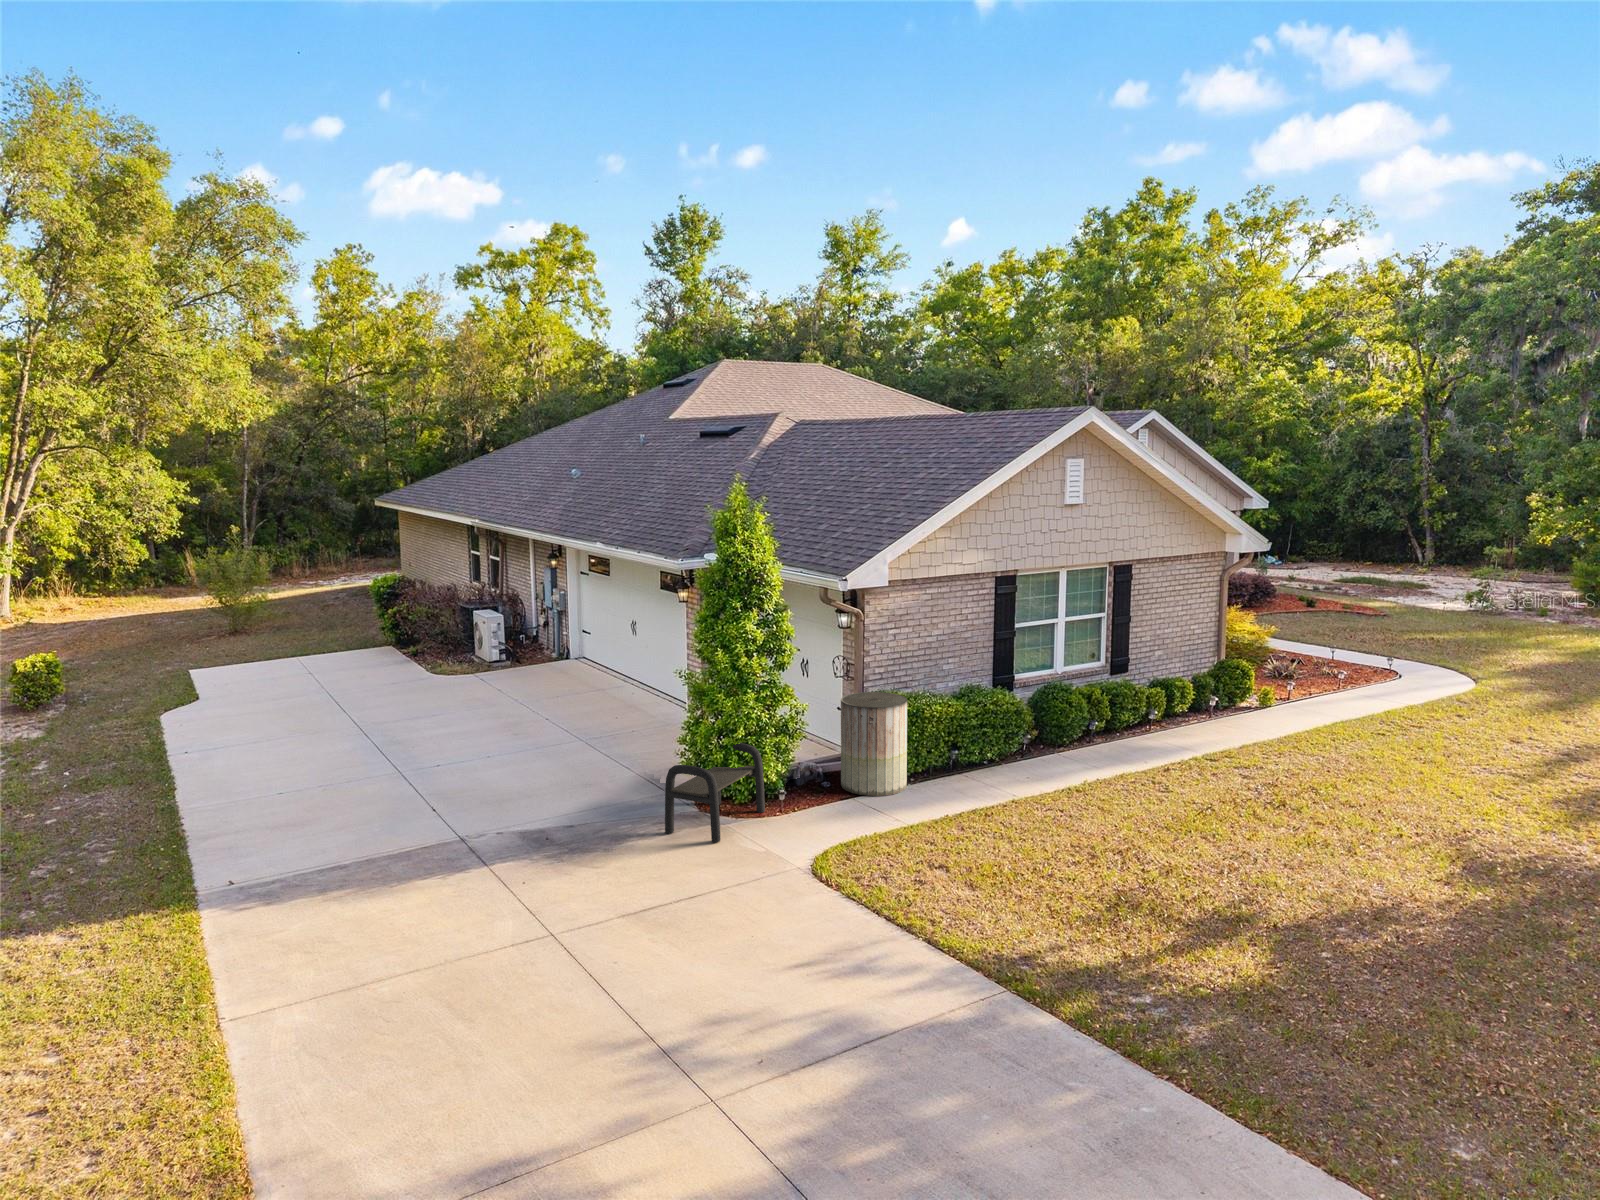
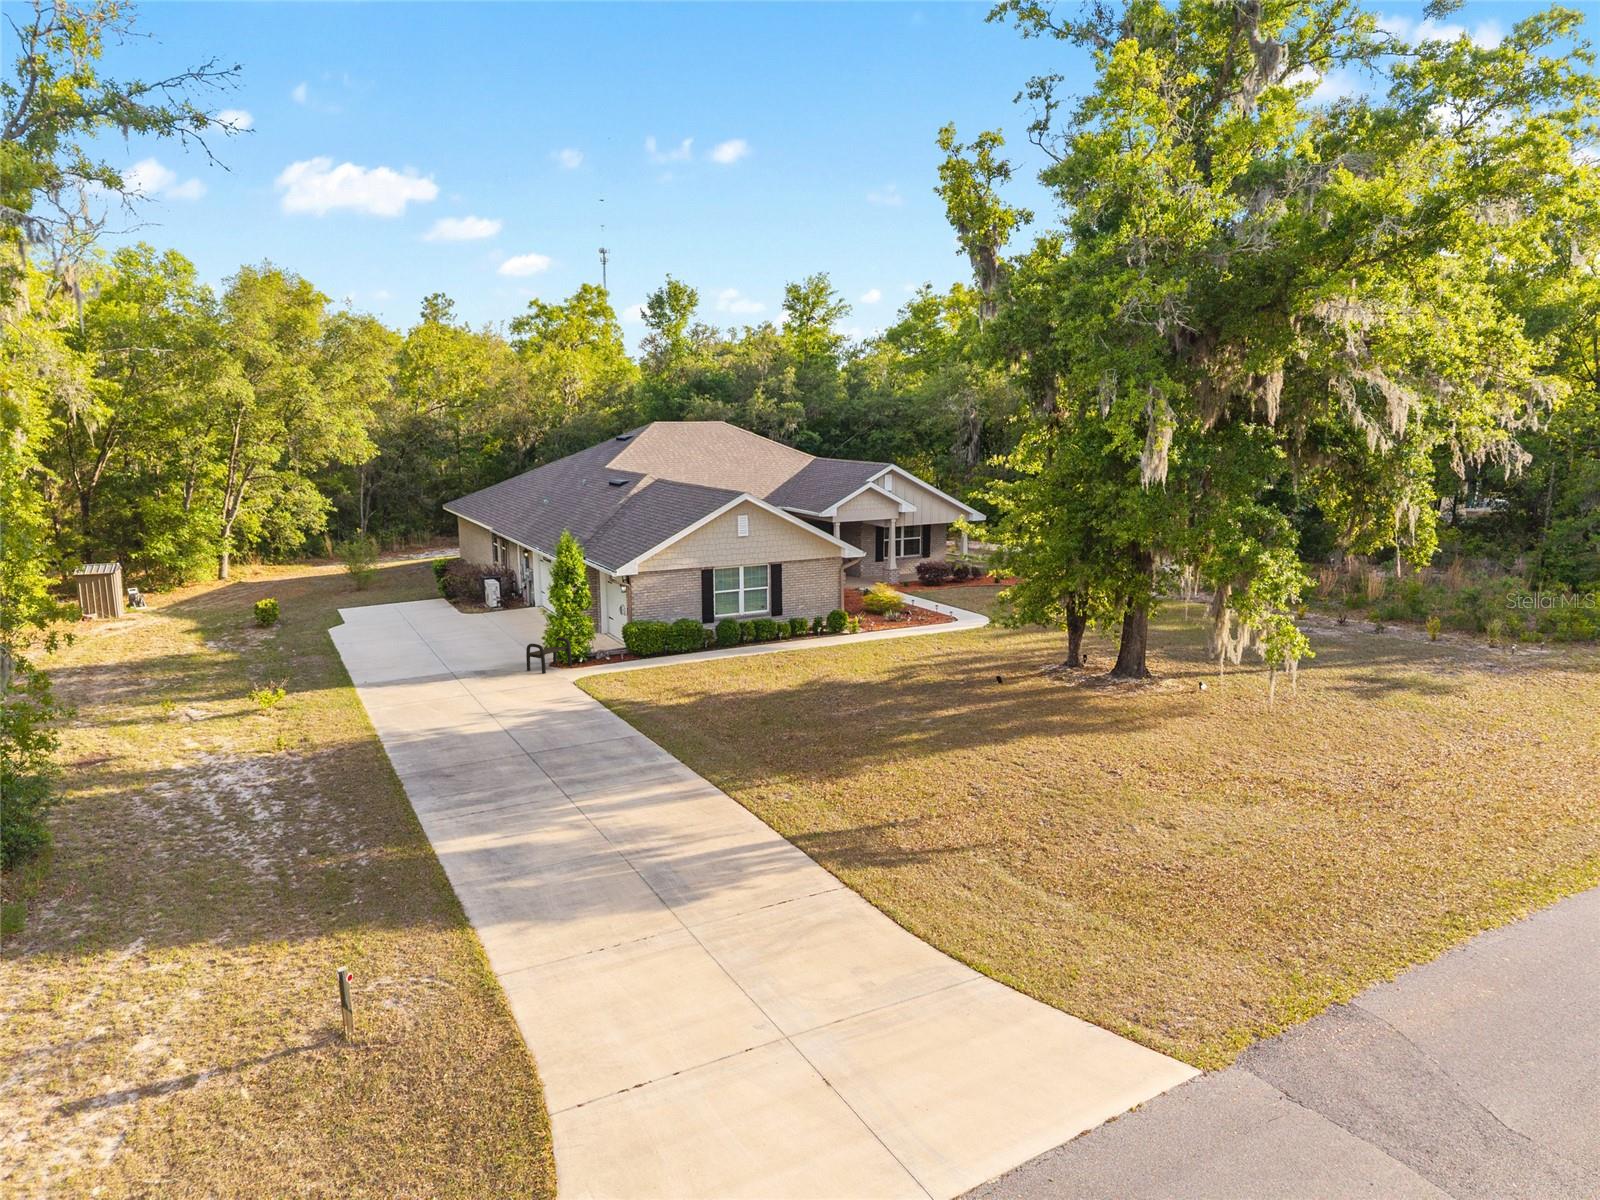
trash can: present [841,692,907,796] -> none [610,620,640,662]

